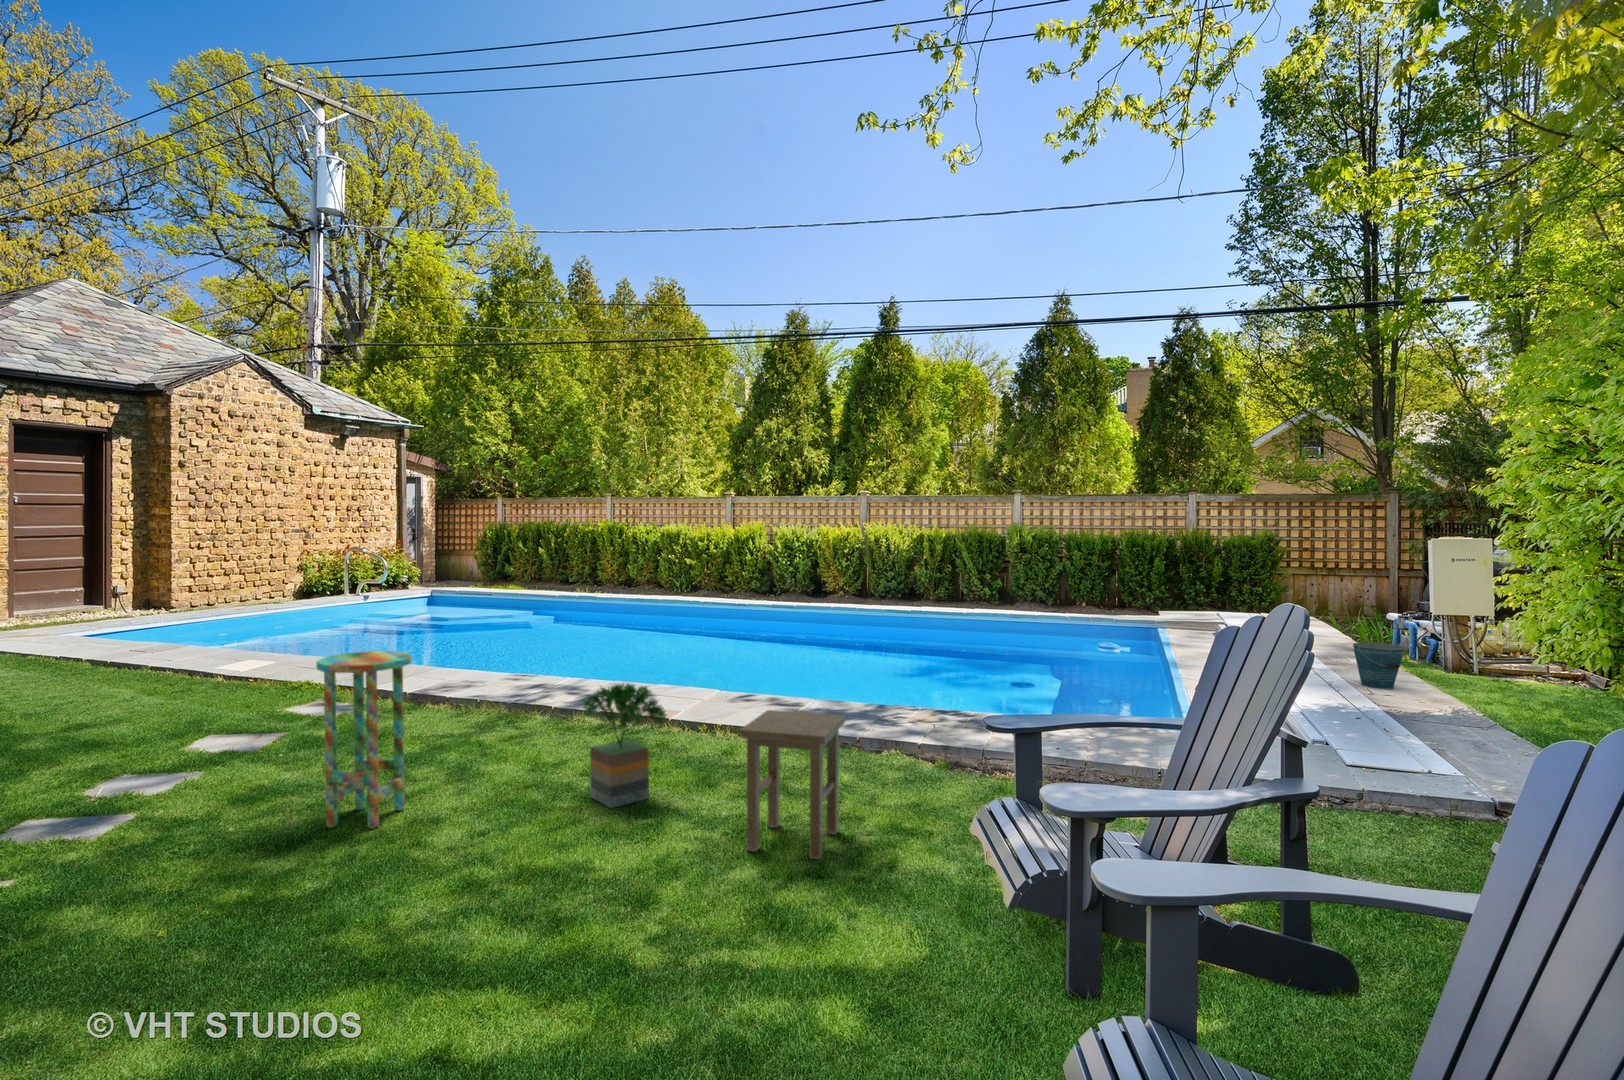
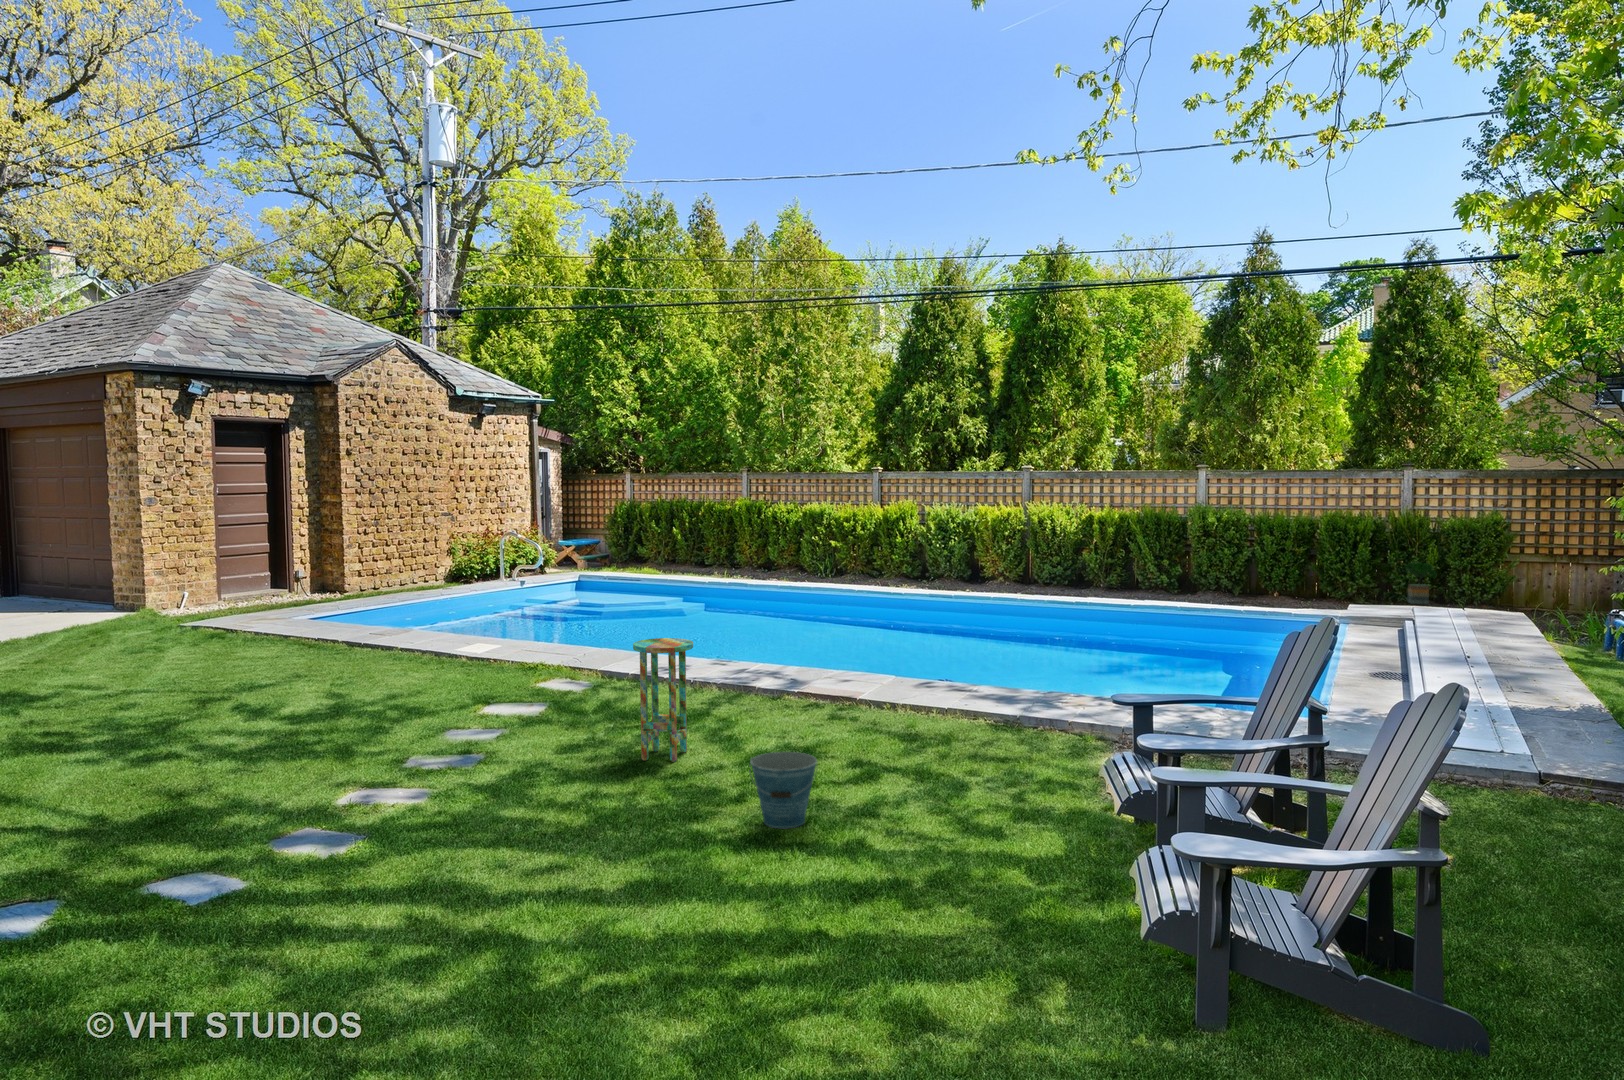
bucket: present [1353,643,1406,689] -> present [750,752,817,828]
potted tree: present [582,684,666,808] -> present [1406,562,1436,604]
stool: present [740,710,845,859] -> none [935,685,1010,788]

